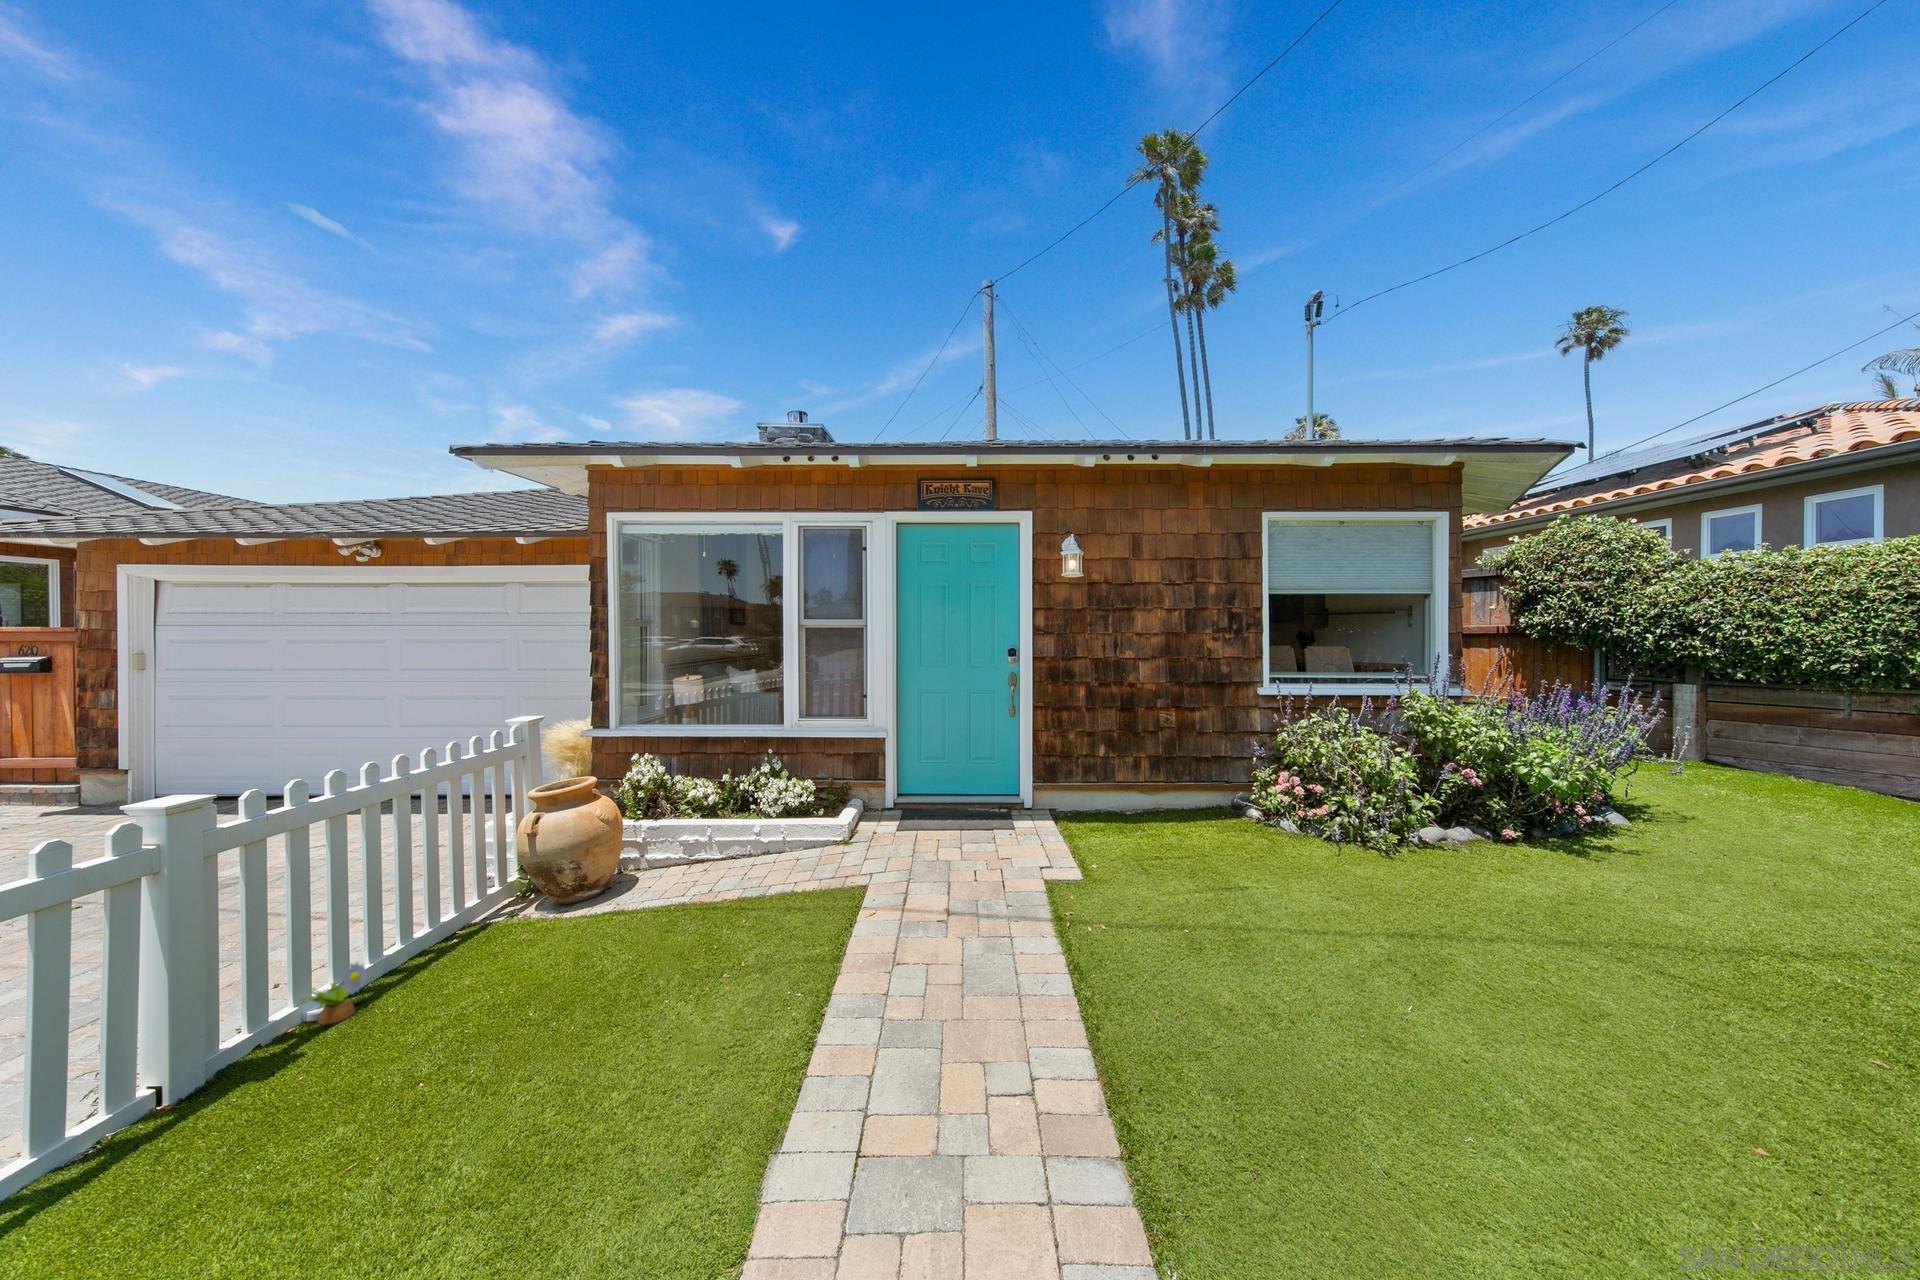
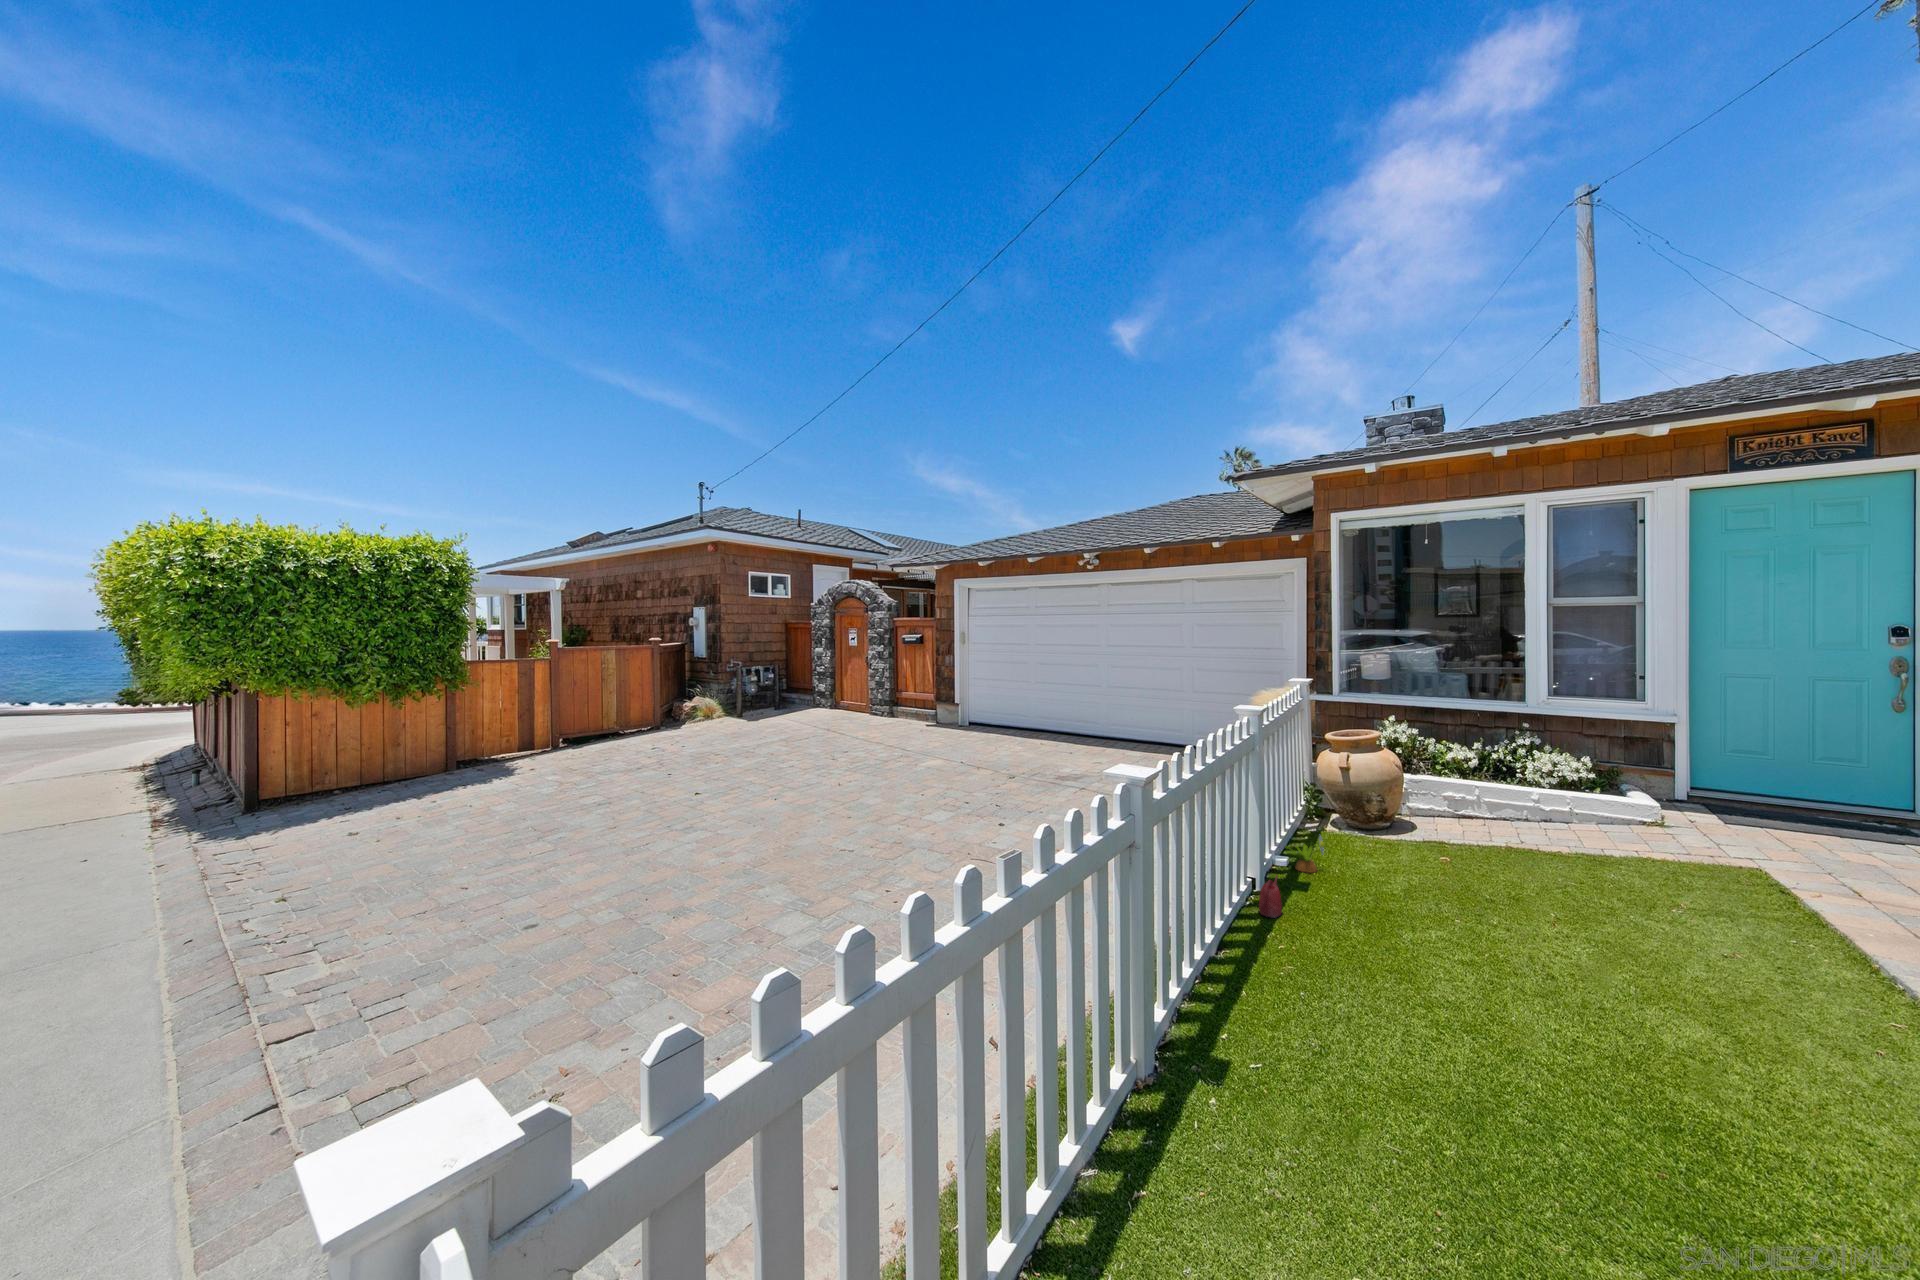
watering can: none [67,1076,166,1173] -> present [1259,876,1282,918]

